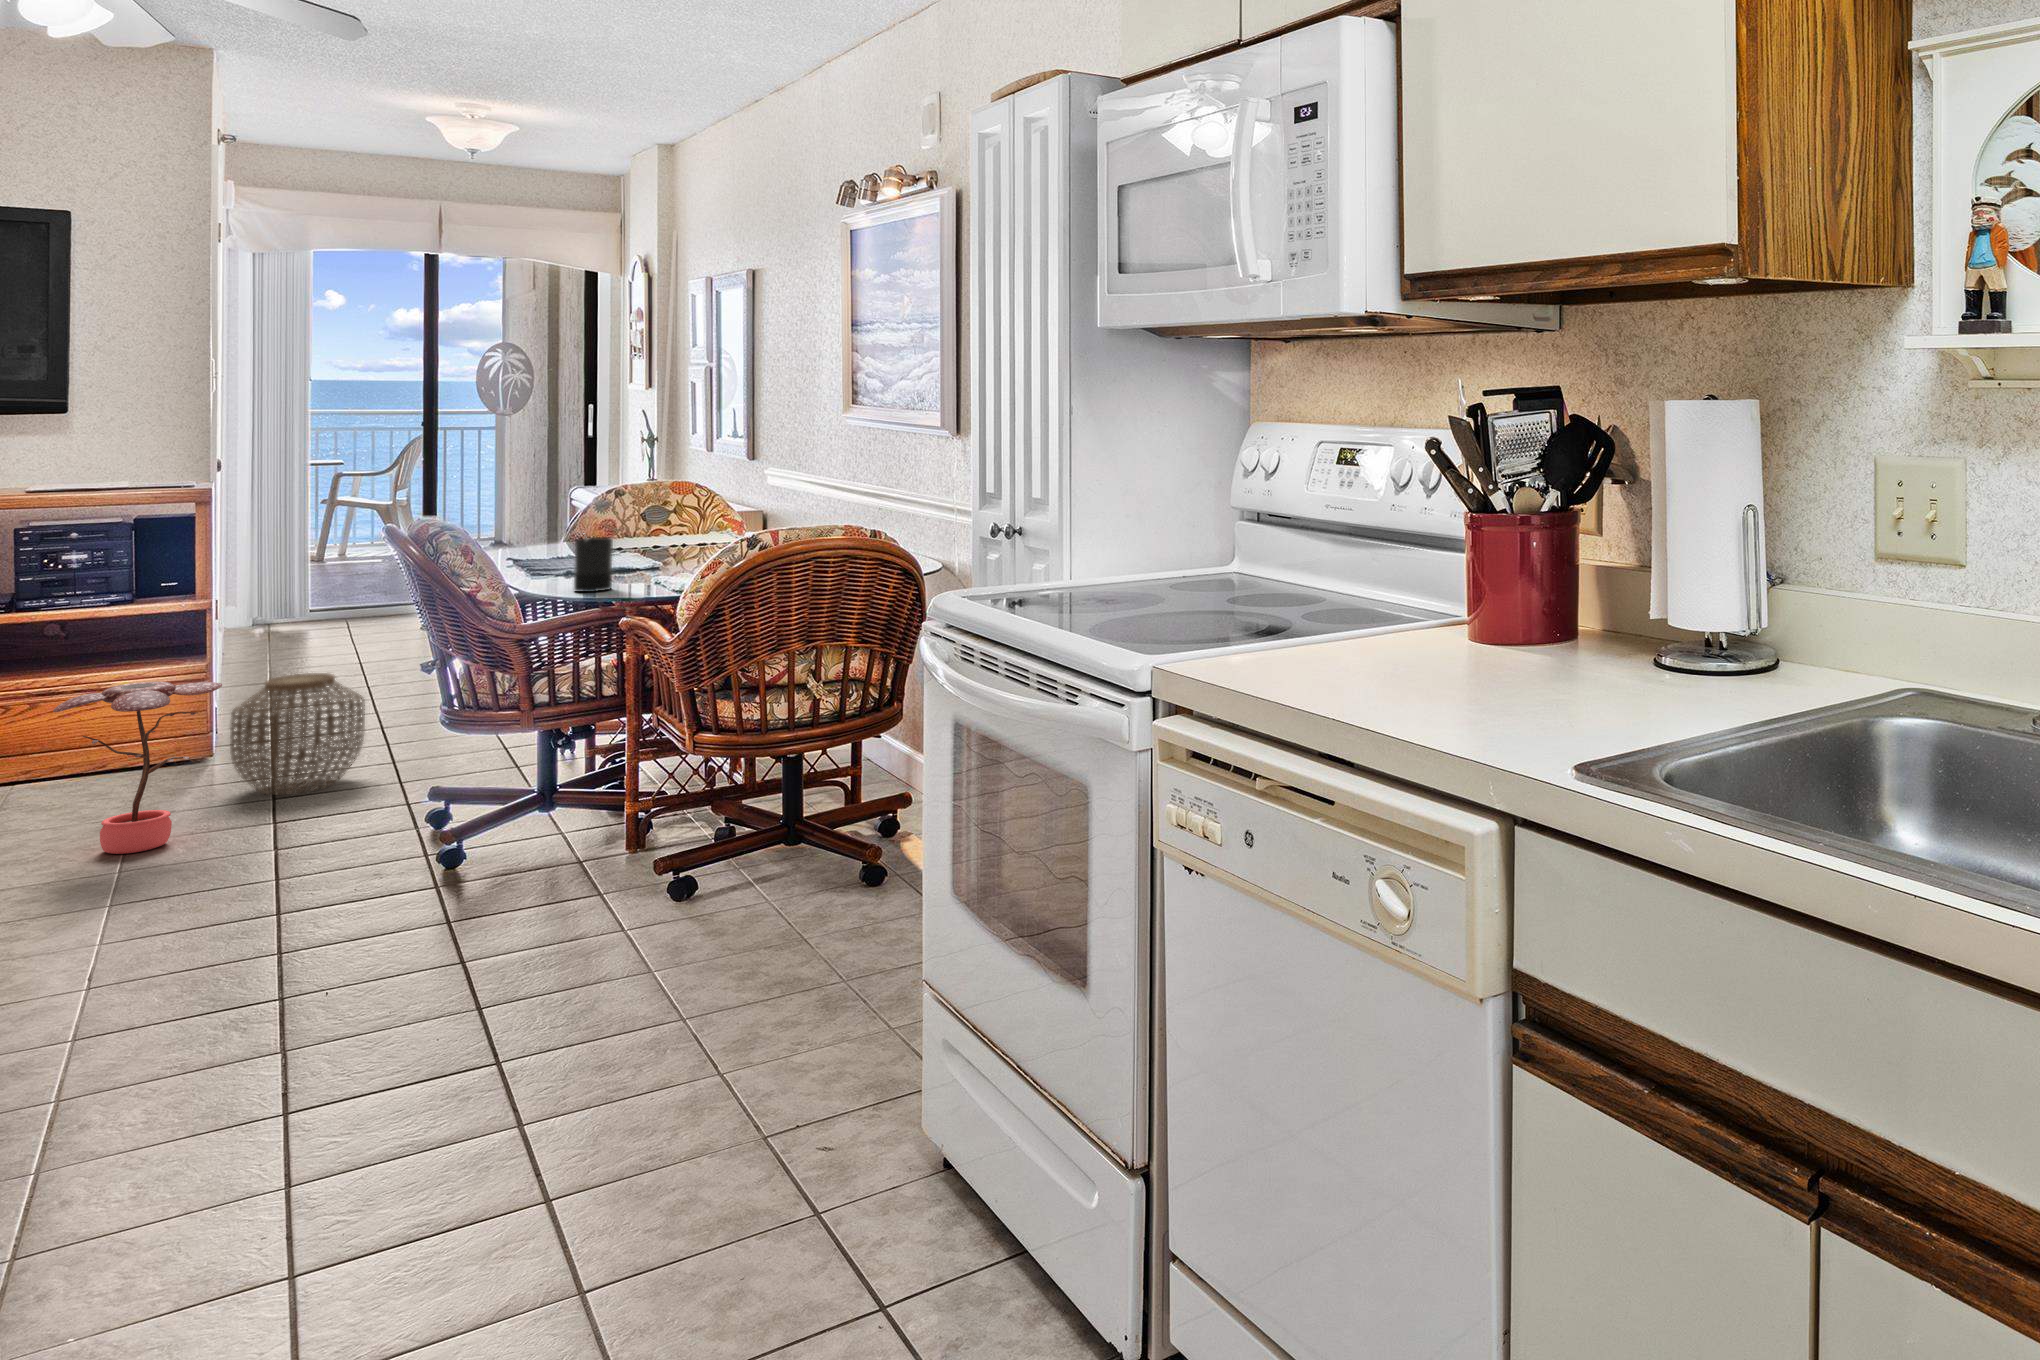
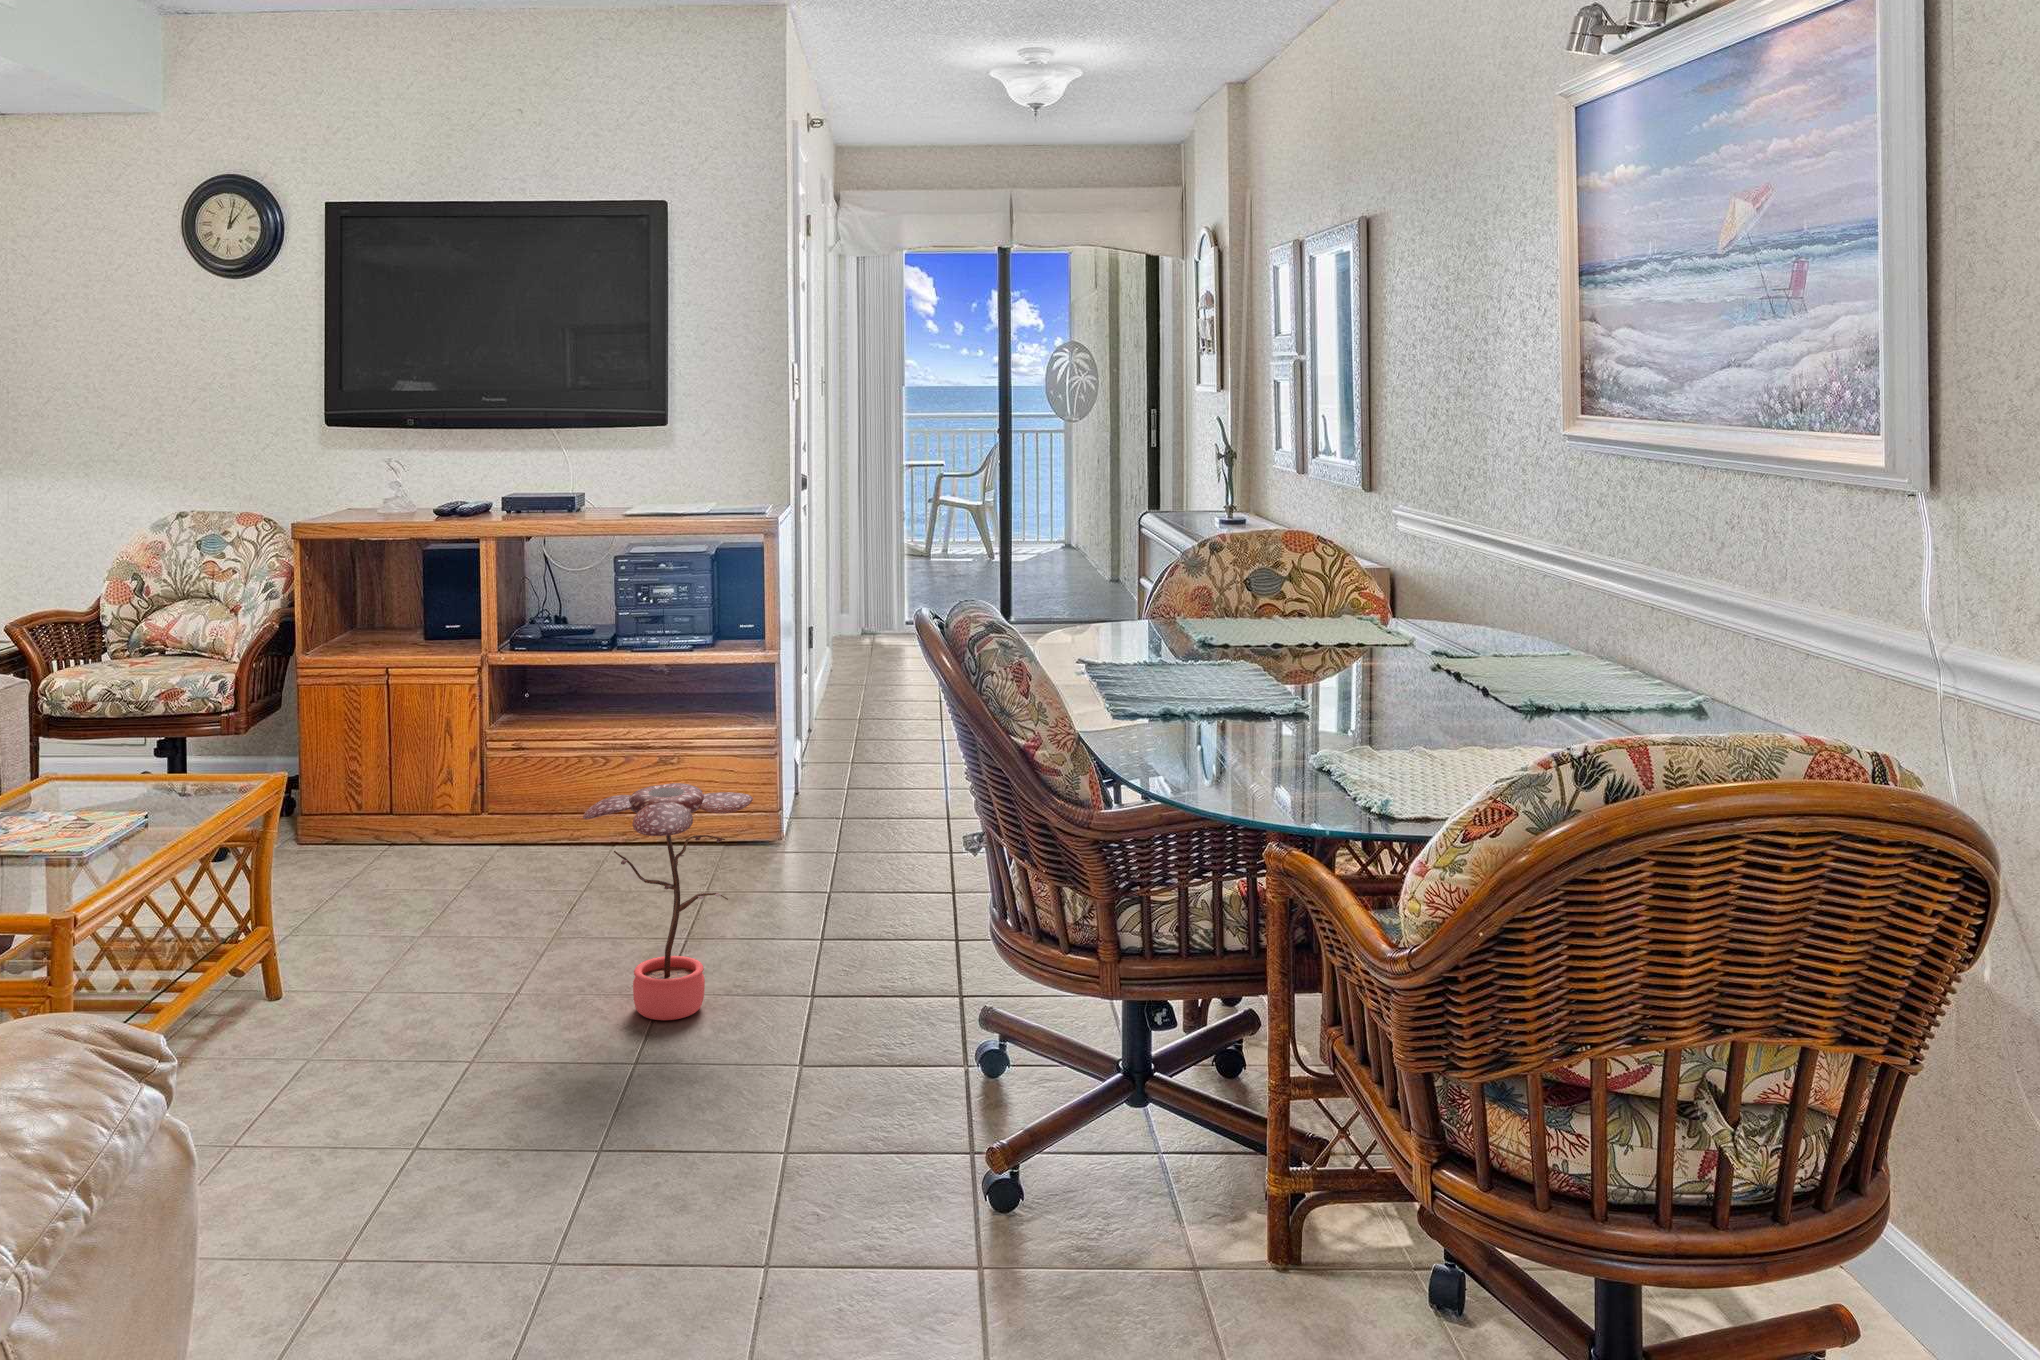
candle: present [574,537,613,592] -> none [1174,653,1238,769]
woven basket: present [230,673,365,795] -> none [782,768,921,934]

